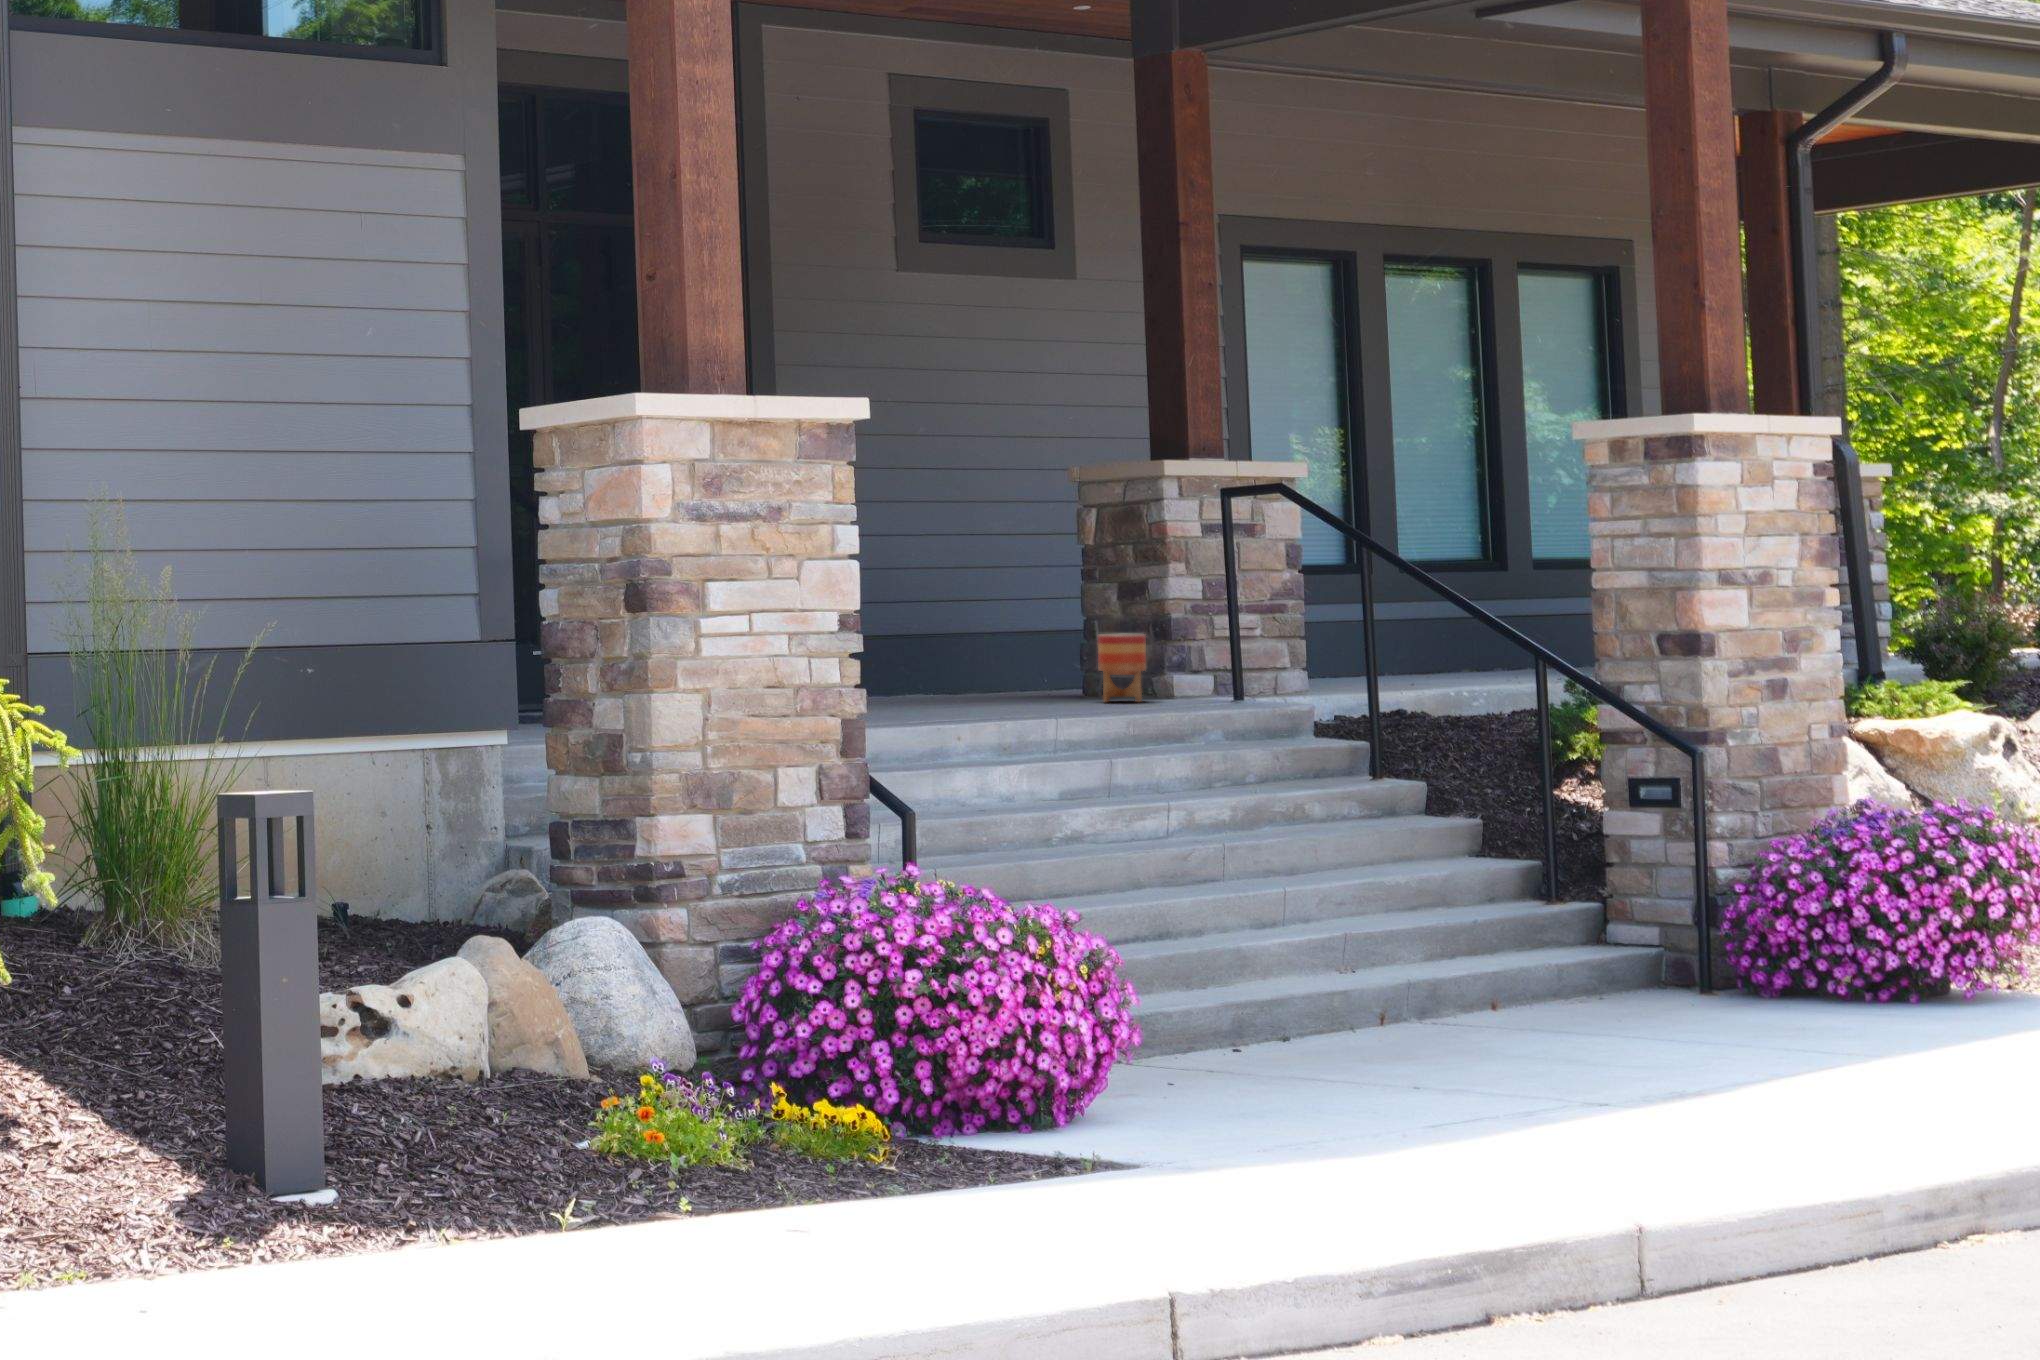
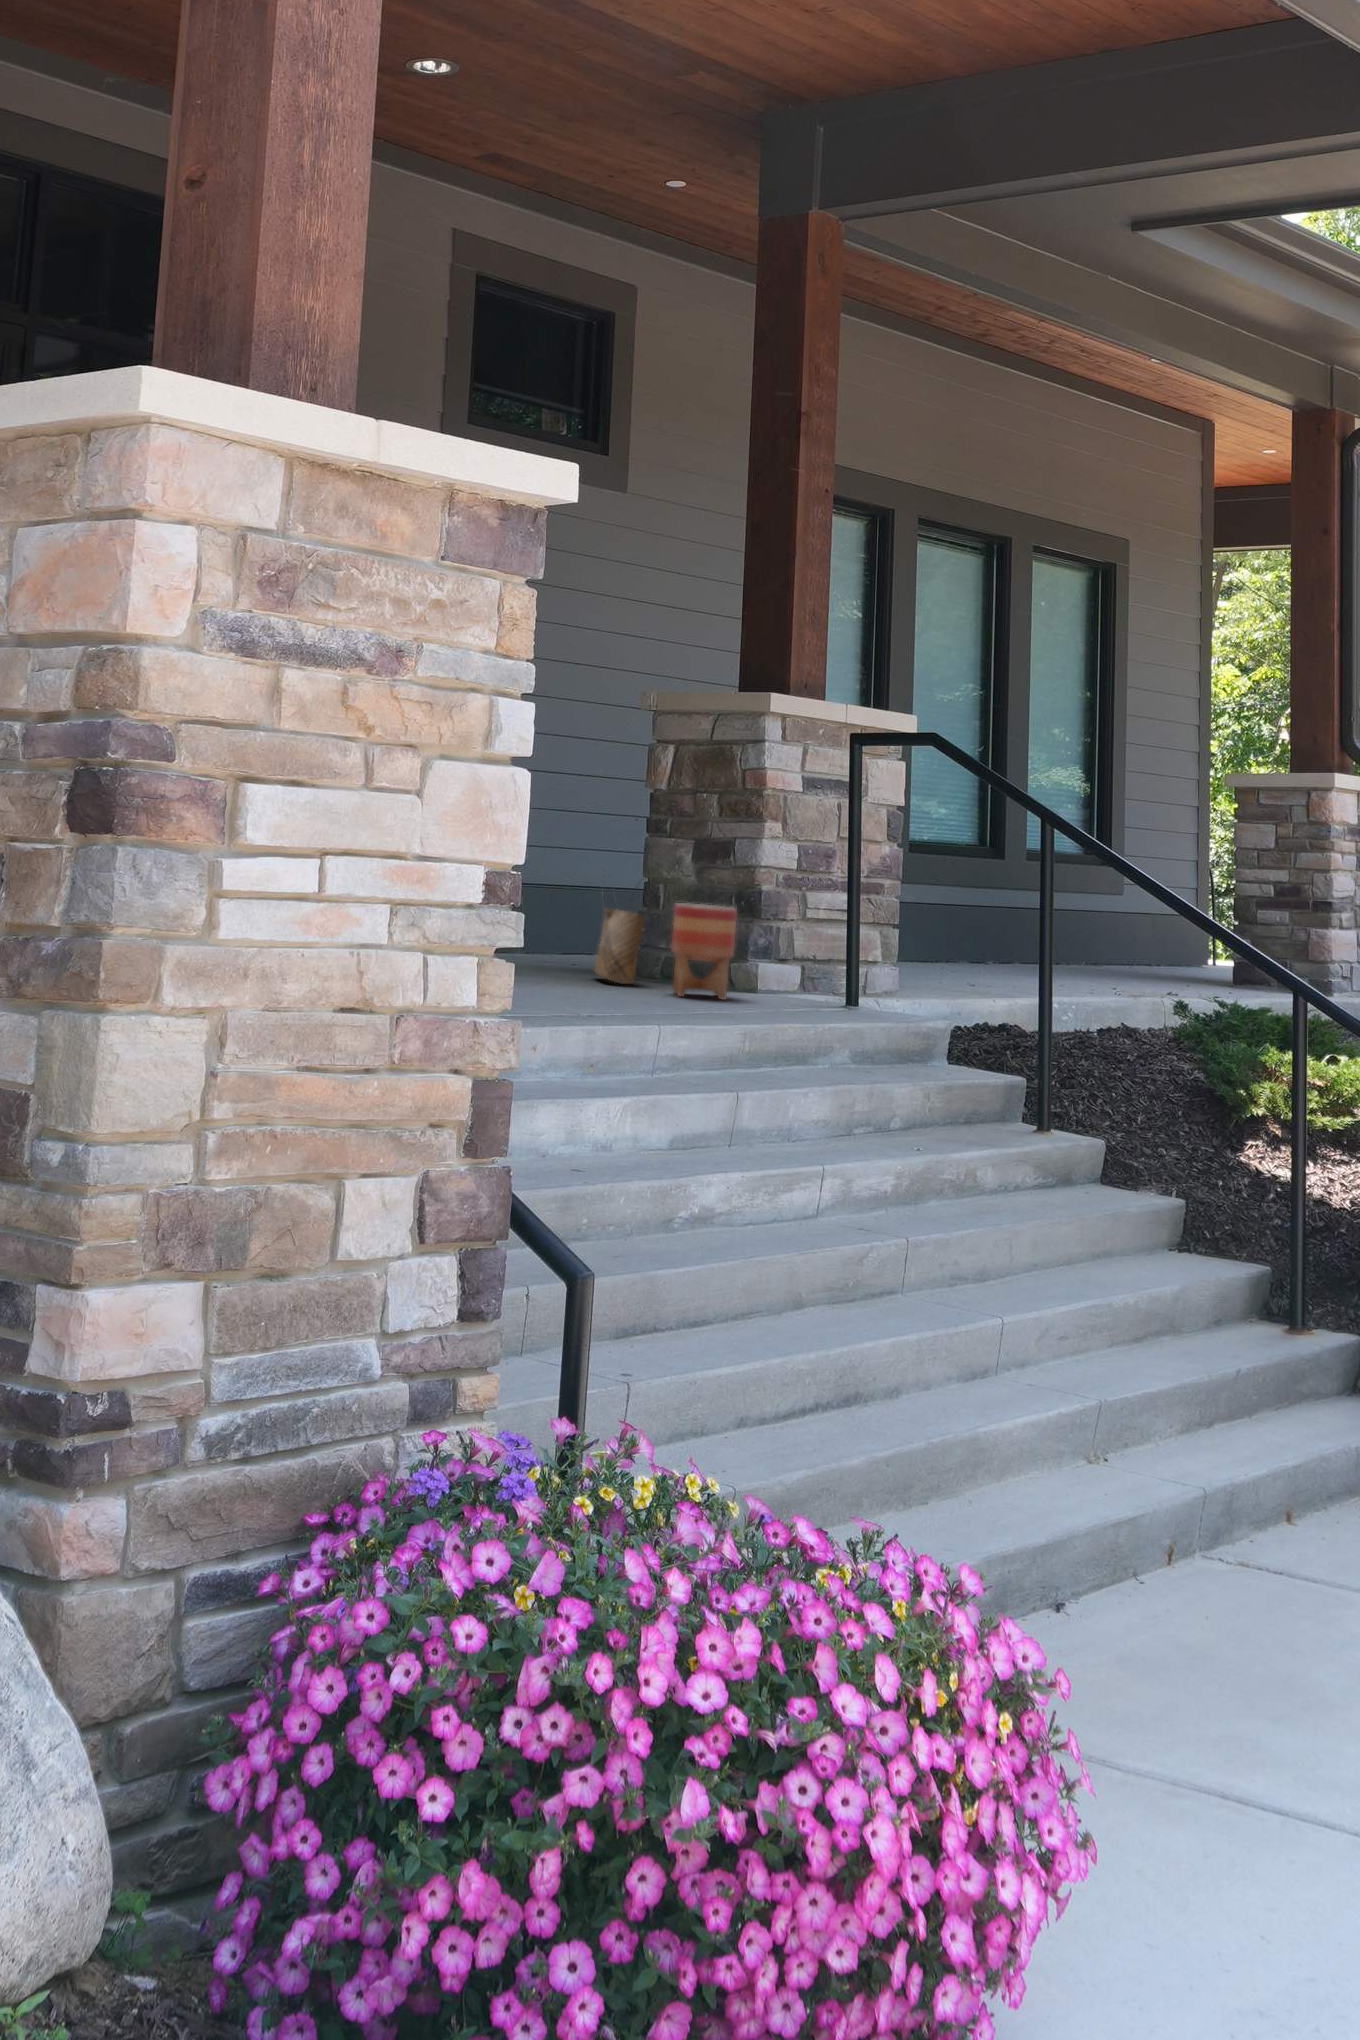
woven basket: none [1048,612,1086,698] -> present [595,905,645,984]

